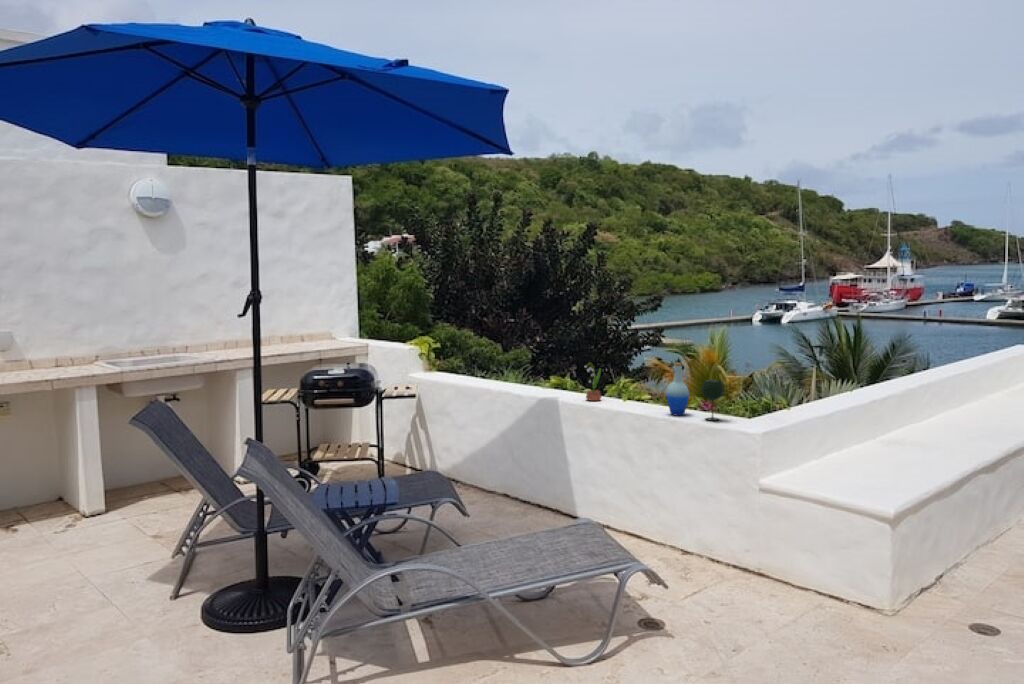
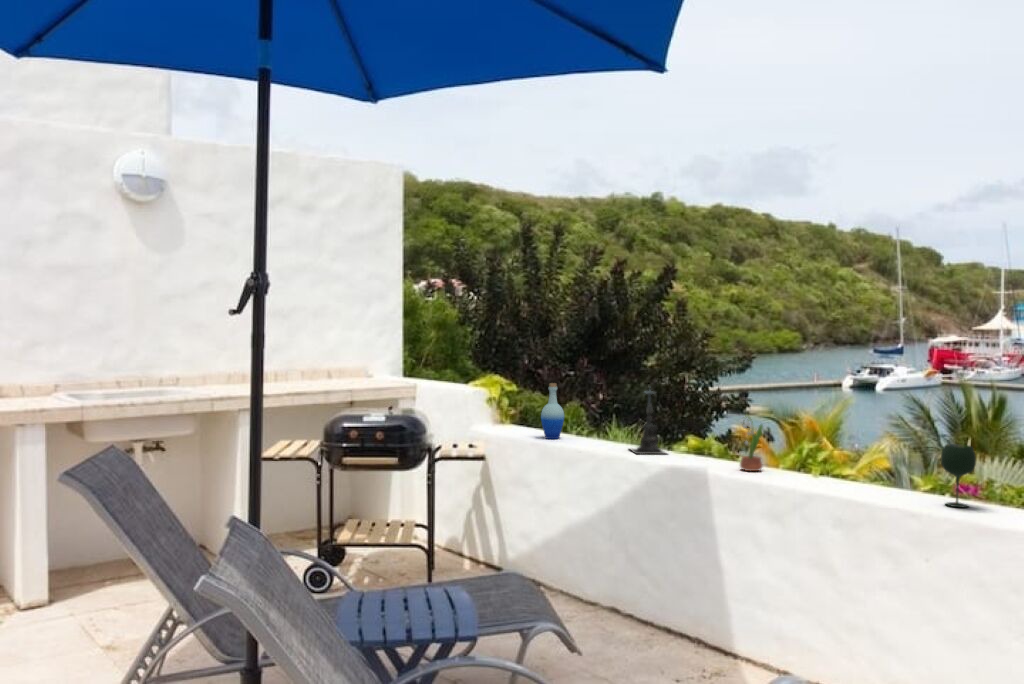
candle holder: none [516,340,543,391] -> present [631,389,666,454]
bottle: present [666,363,689,415] -> present [541,383,564,439]

